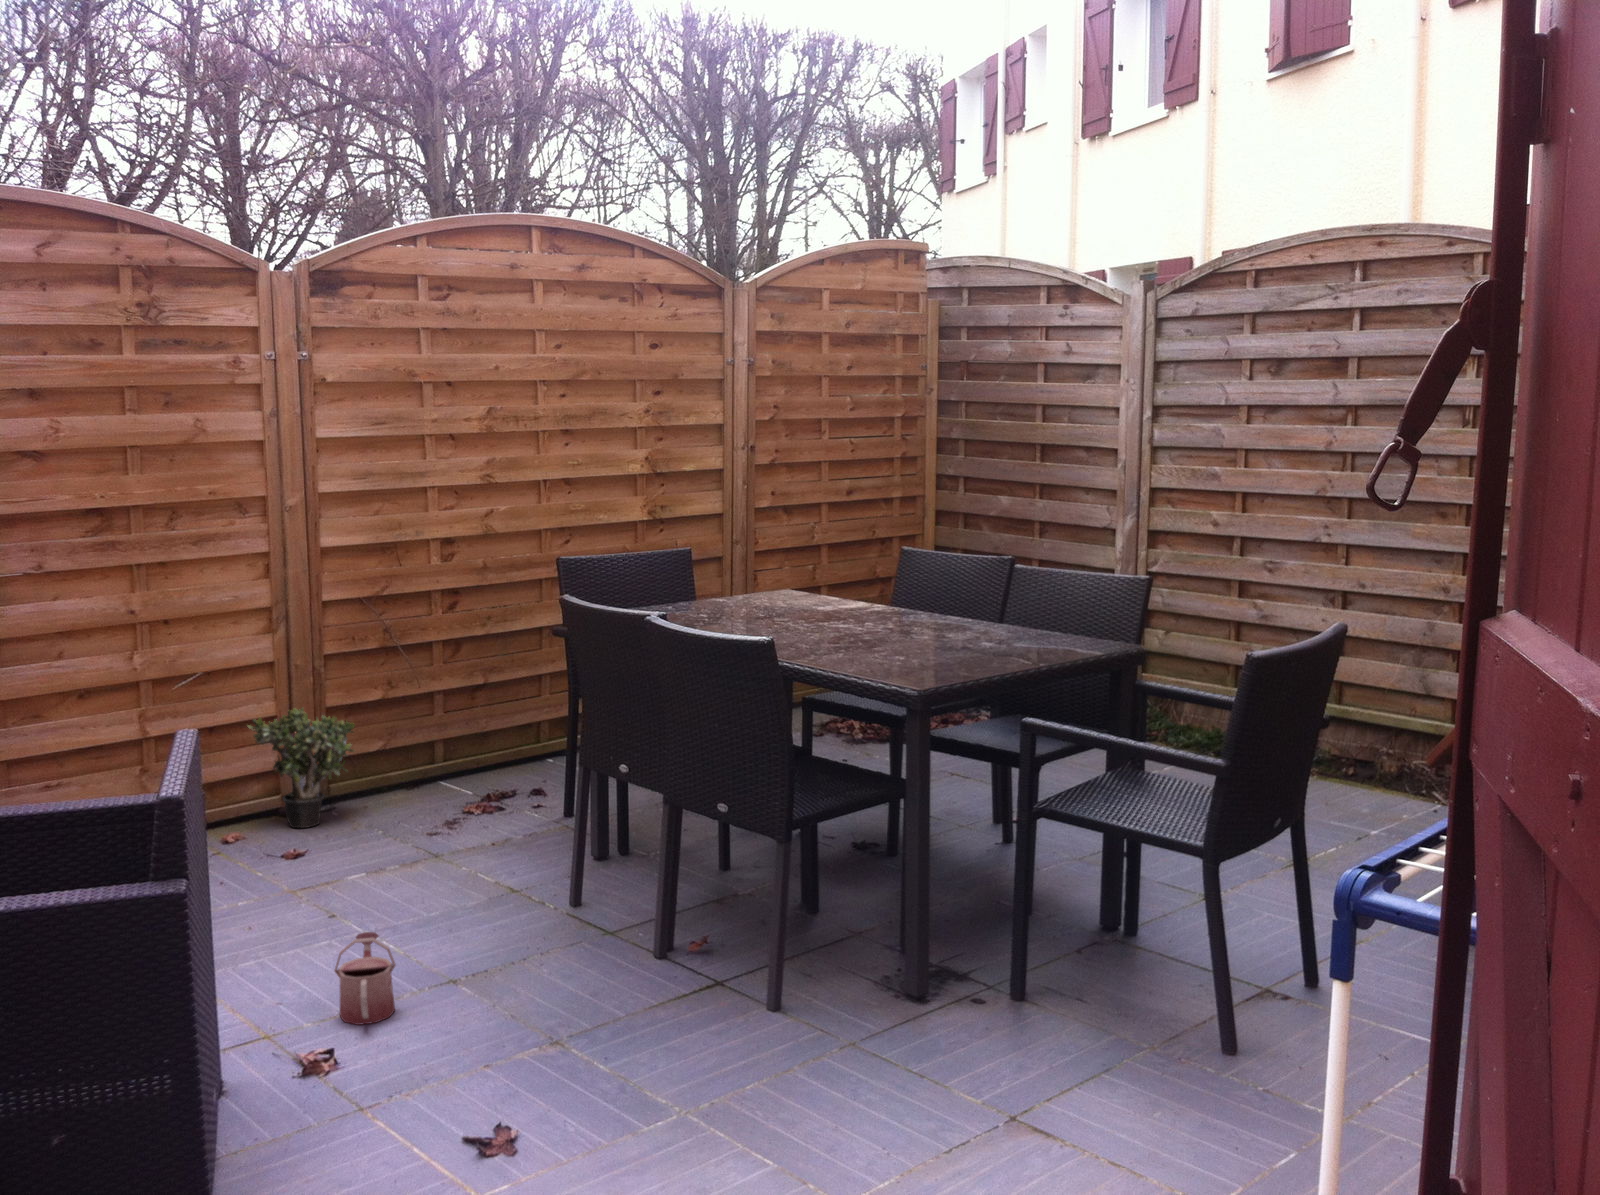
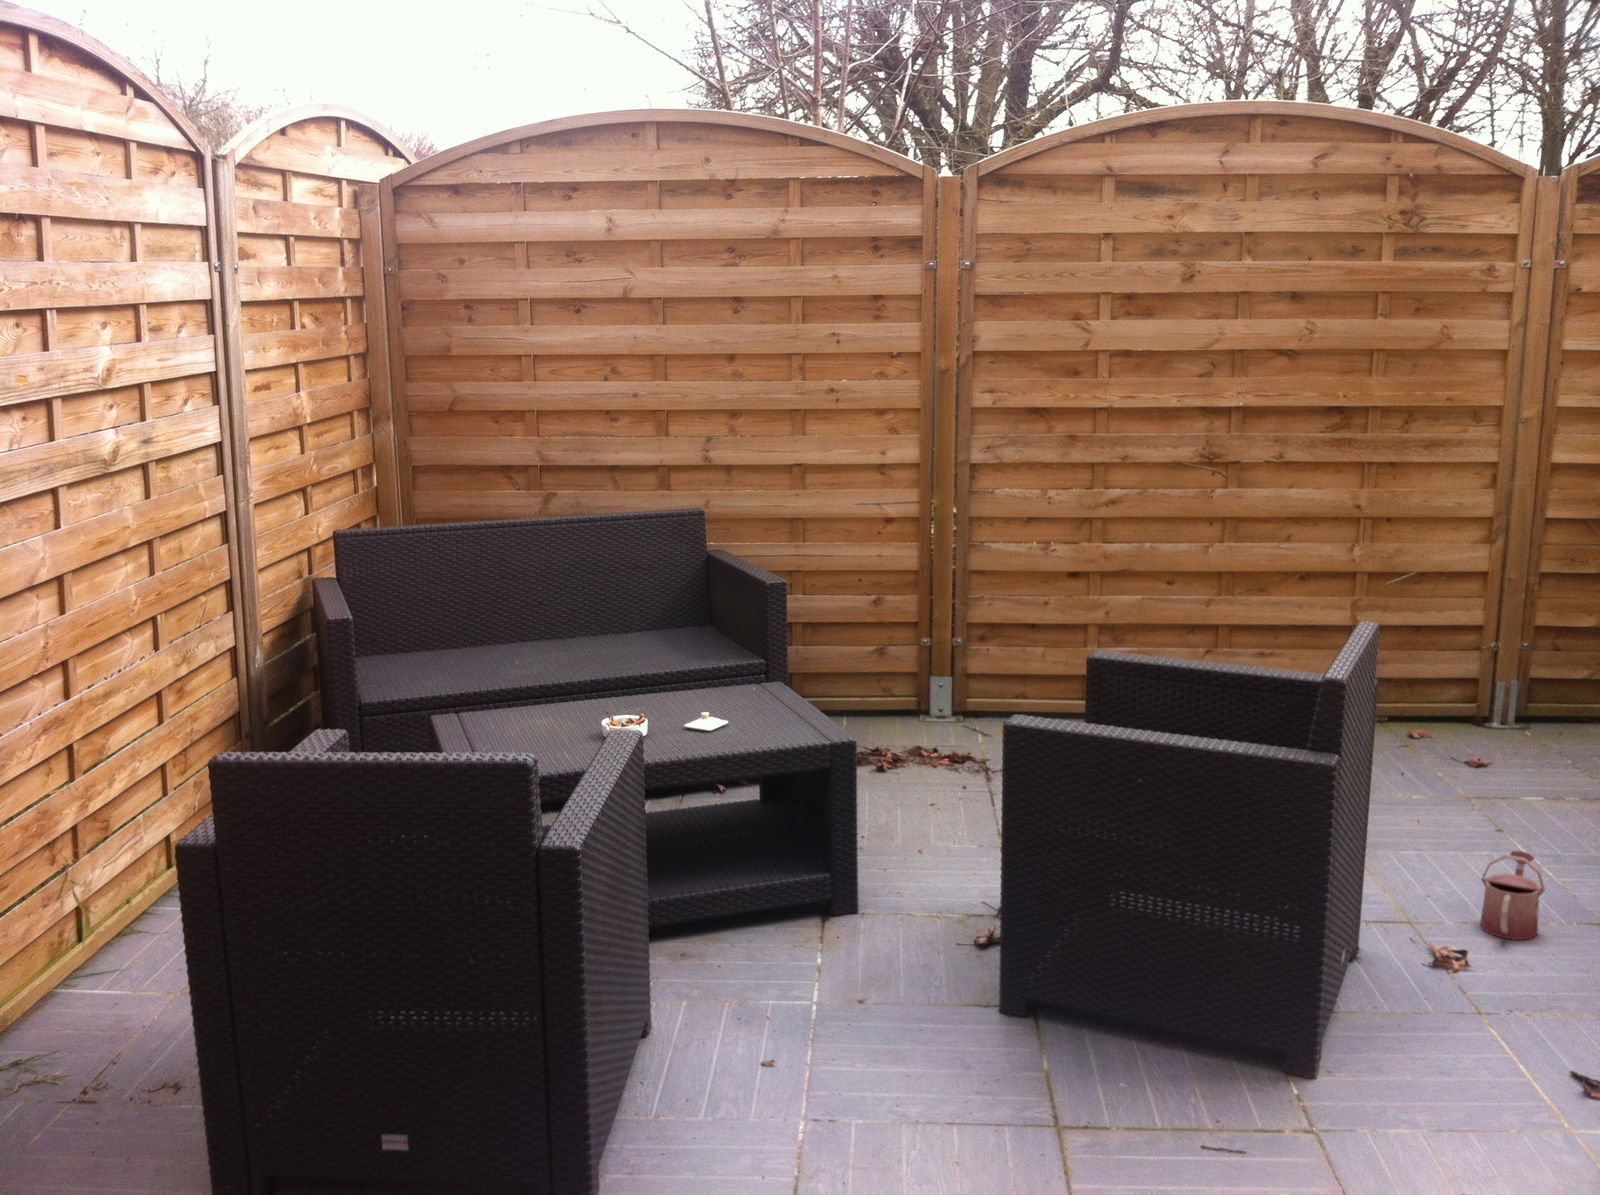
potted plant: present [248,708,355,828] -> none [1451,619,1563,740]

